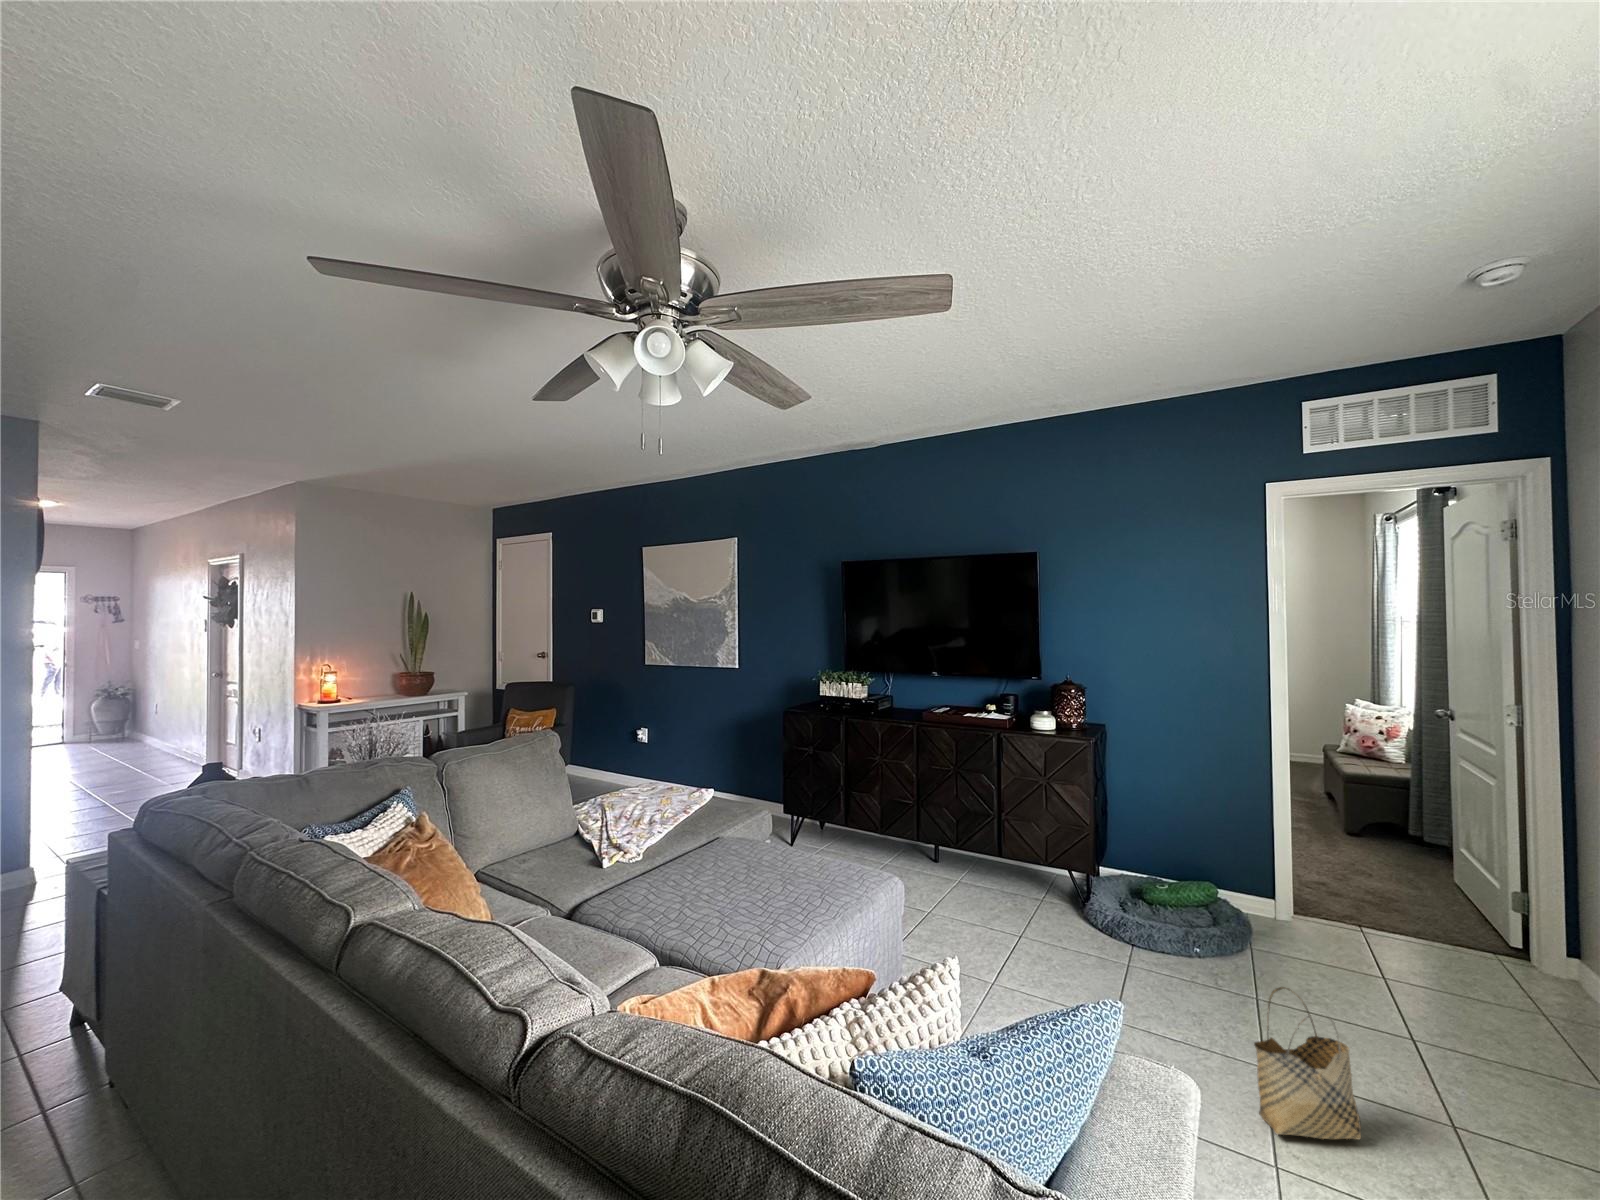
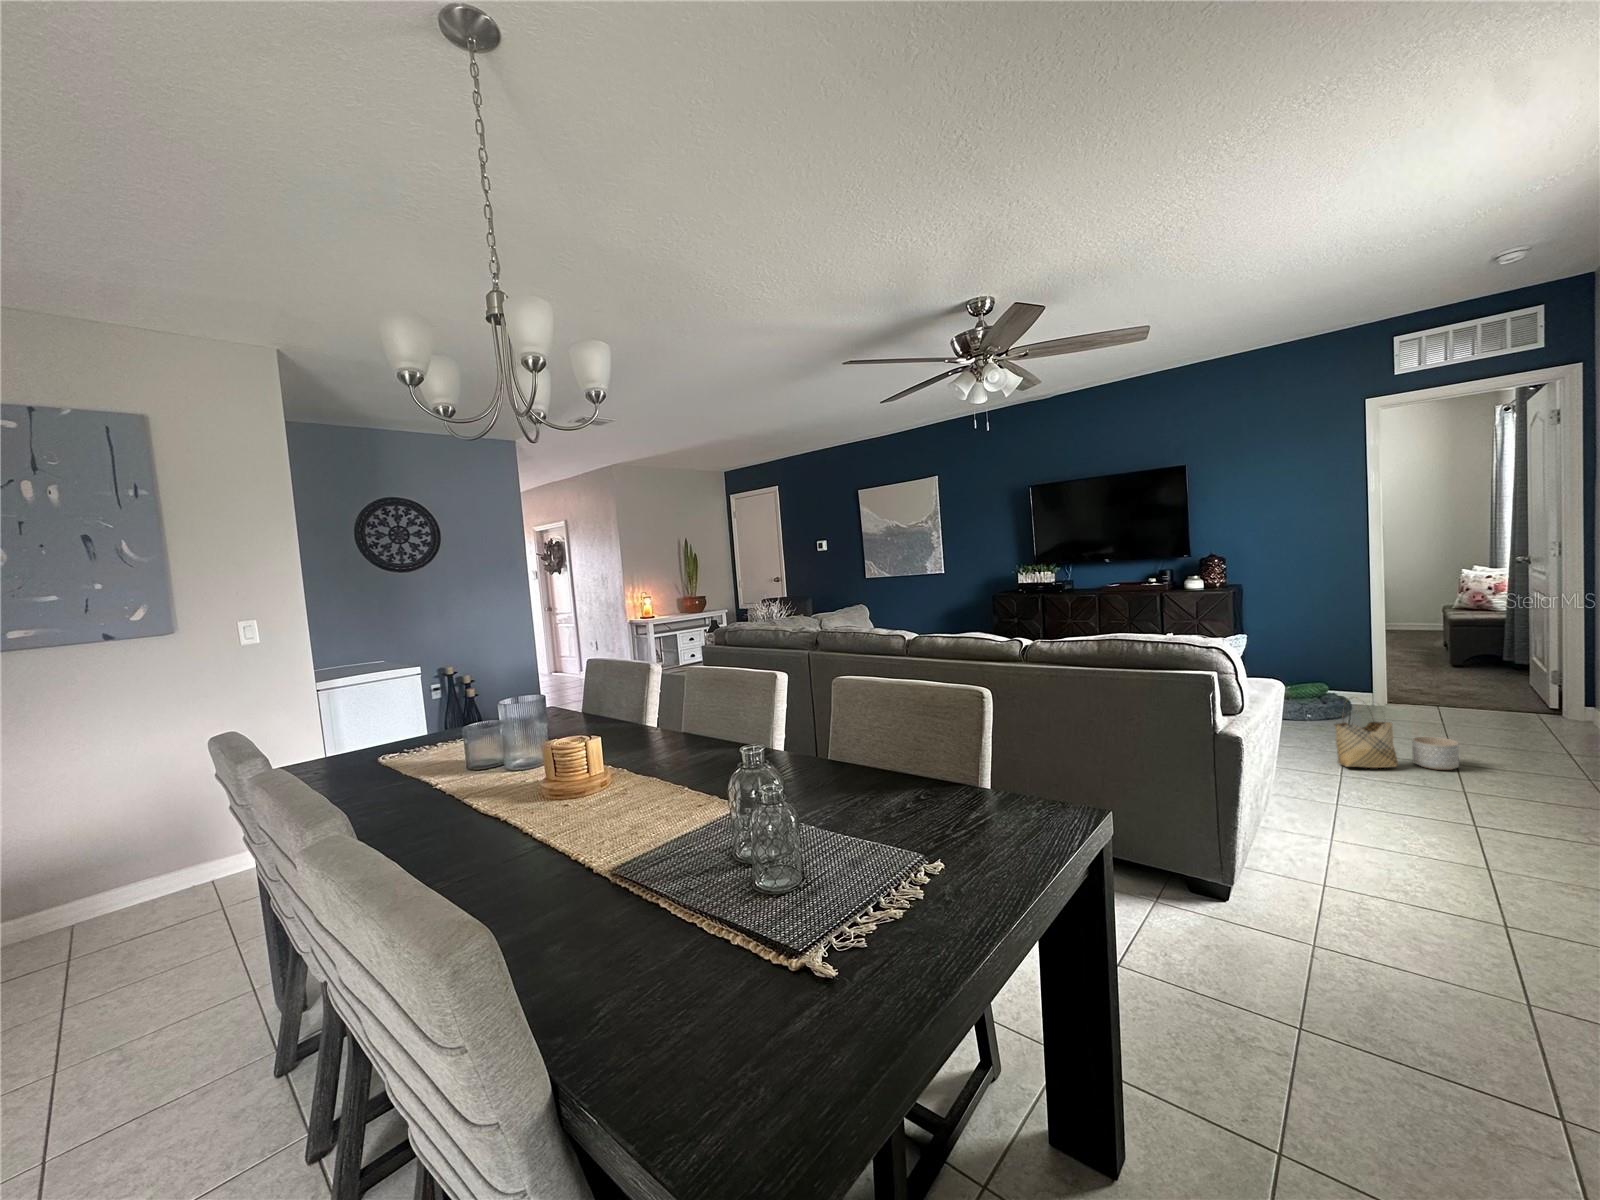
planter: none [1378,1064,1462,1152] -> present [1412,737,1459,770]

